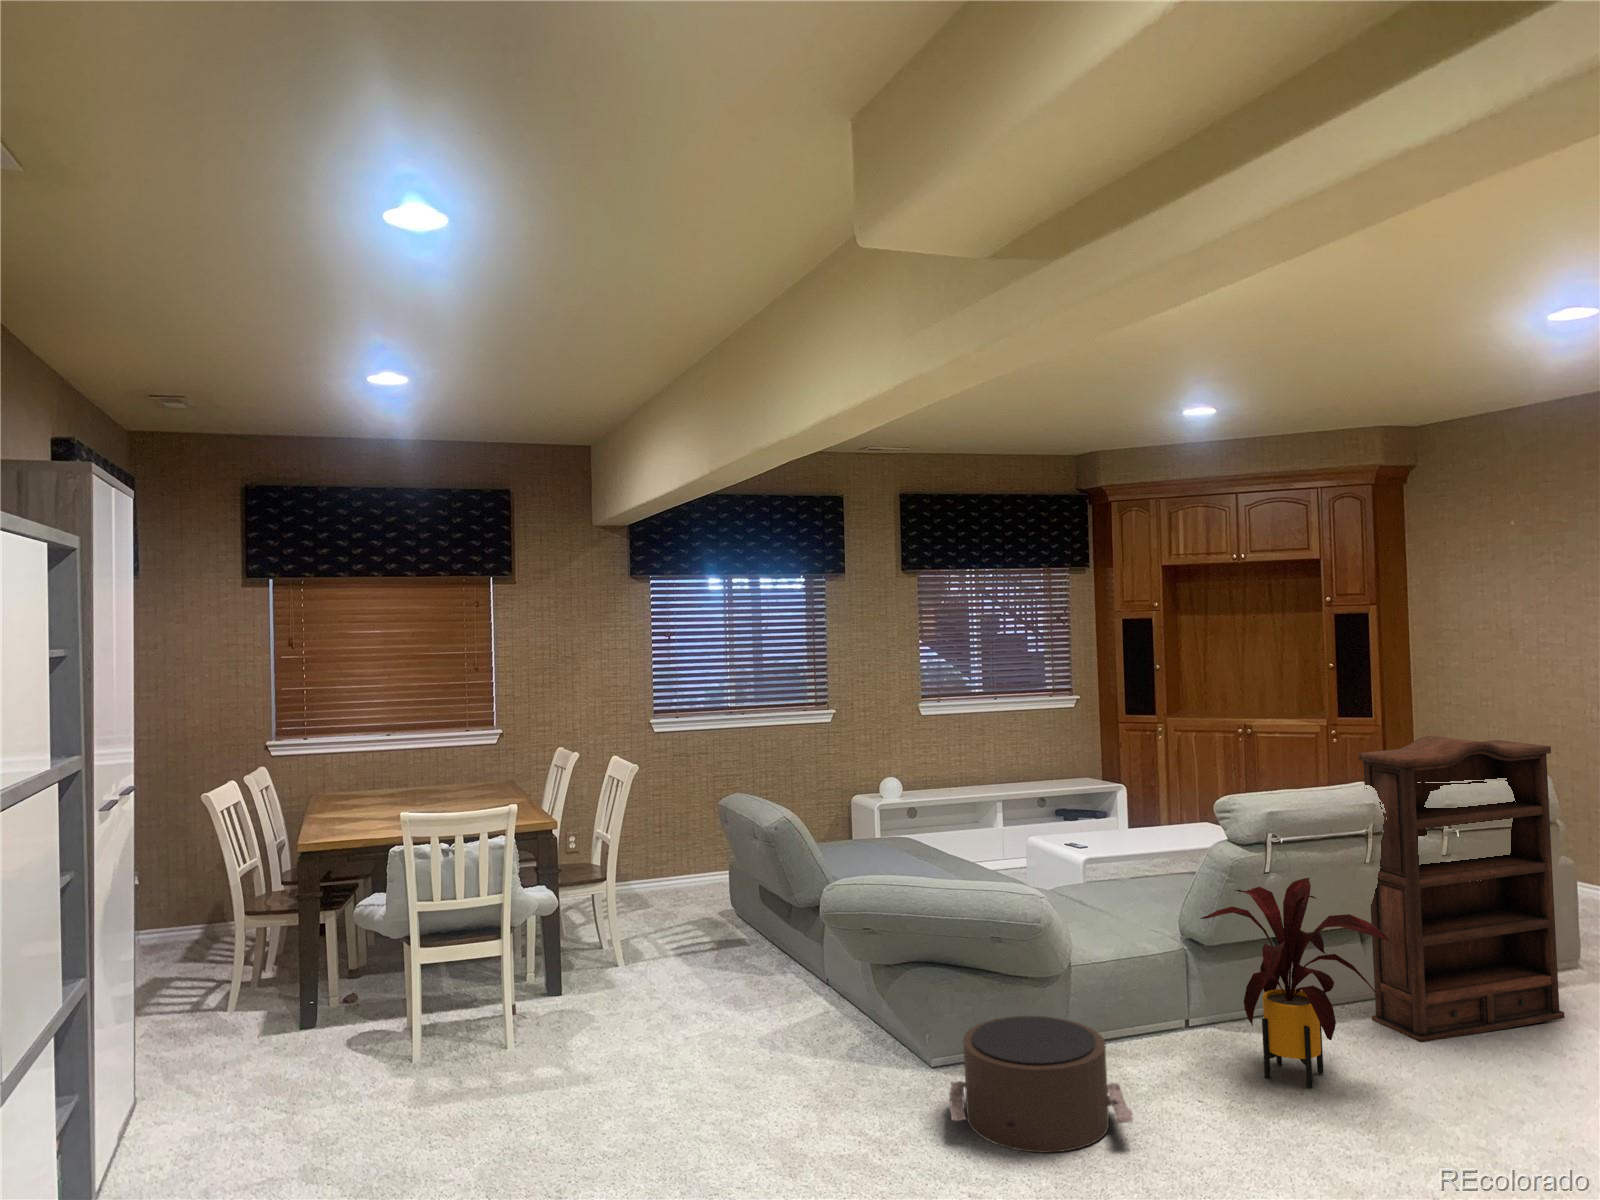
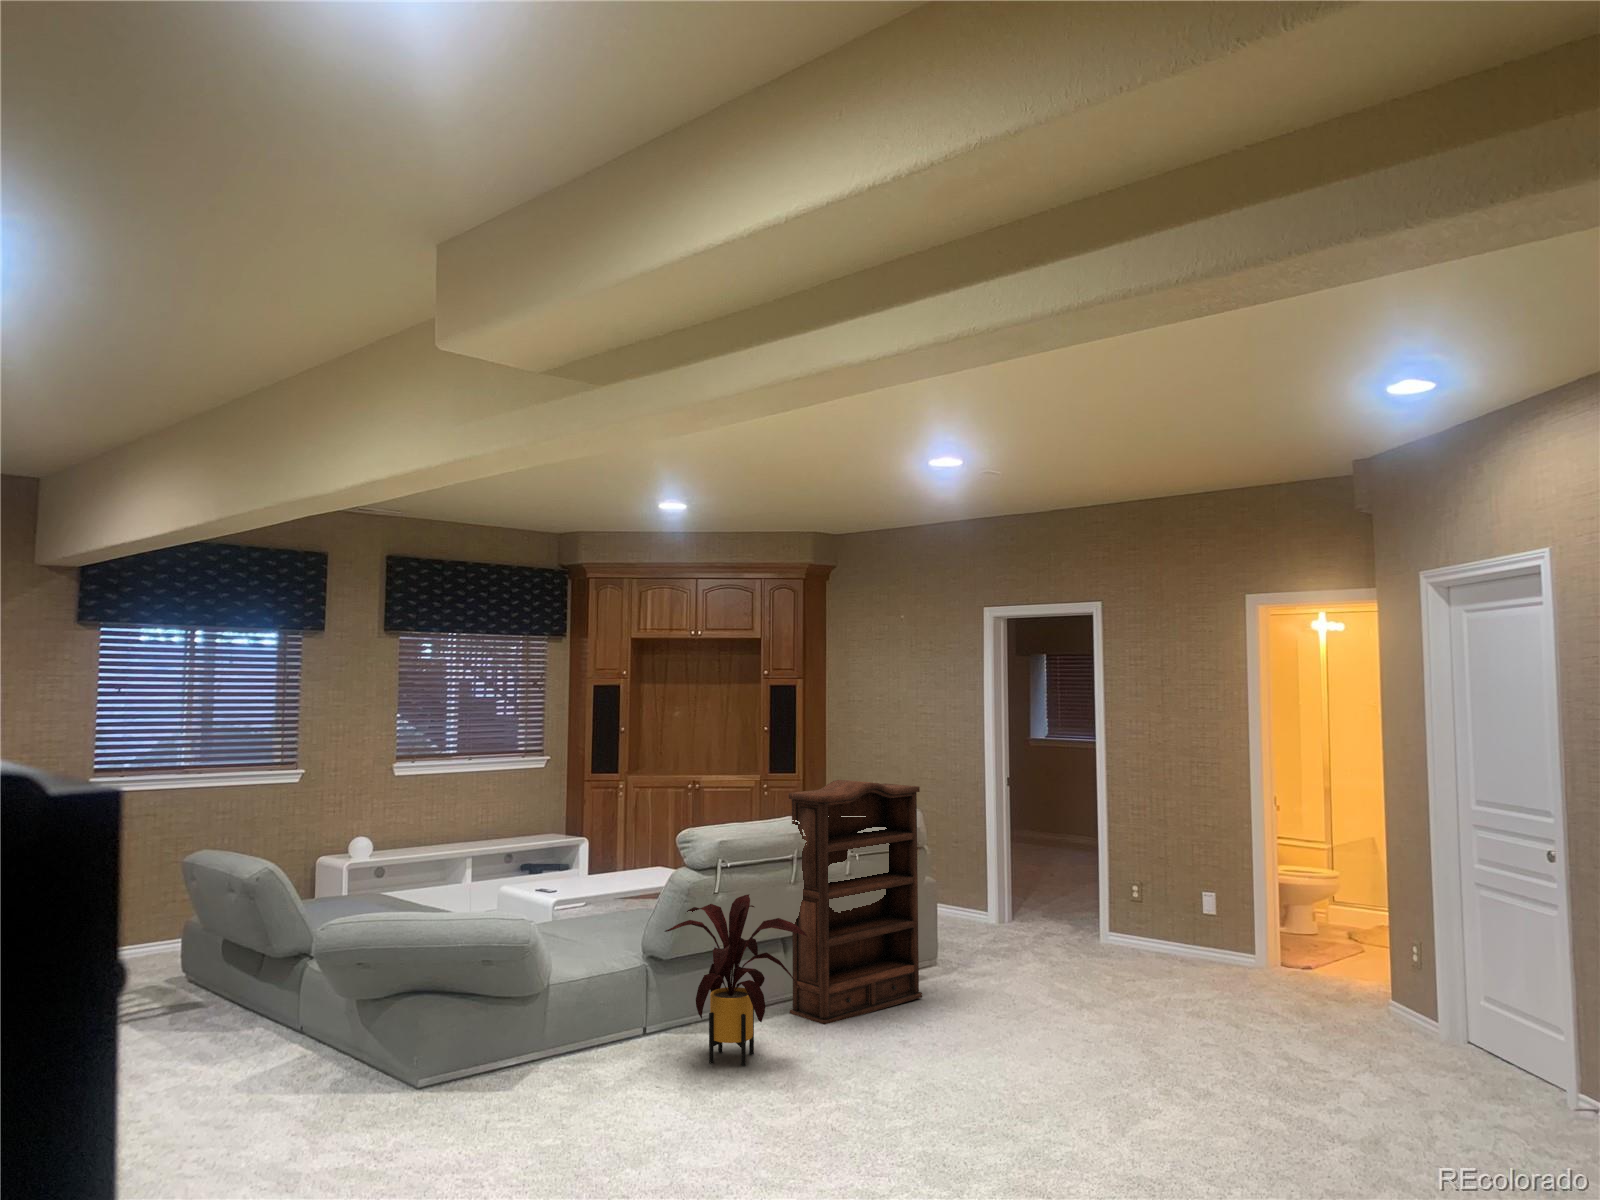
pouf: present [949,1016,1133,1153] -> none [440,1027,606,1144]

